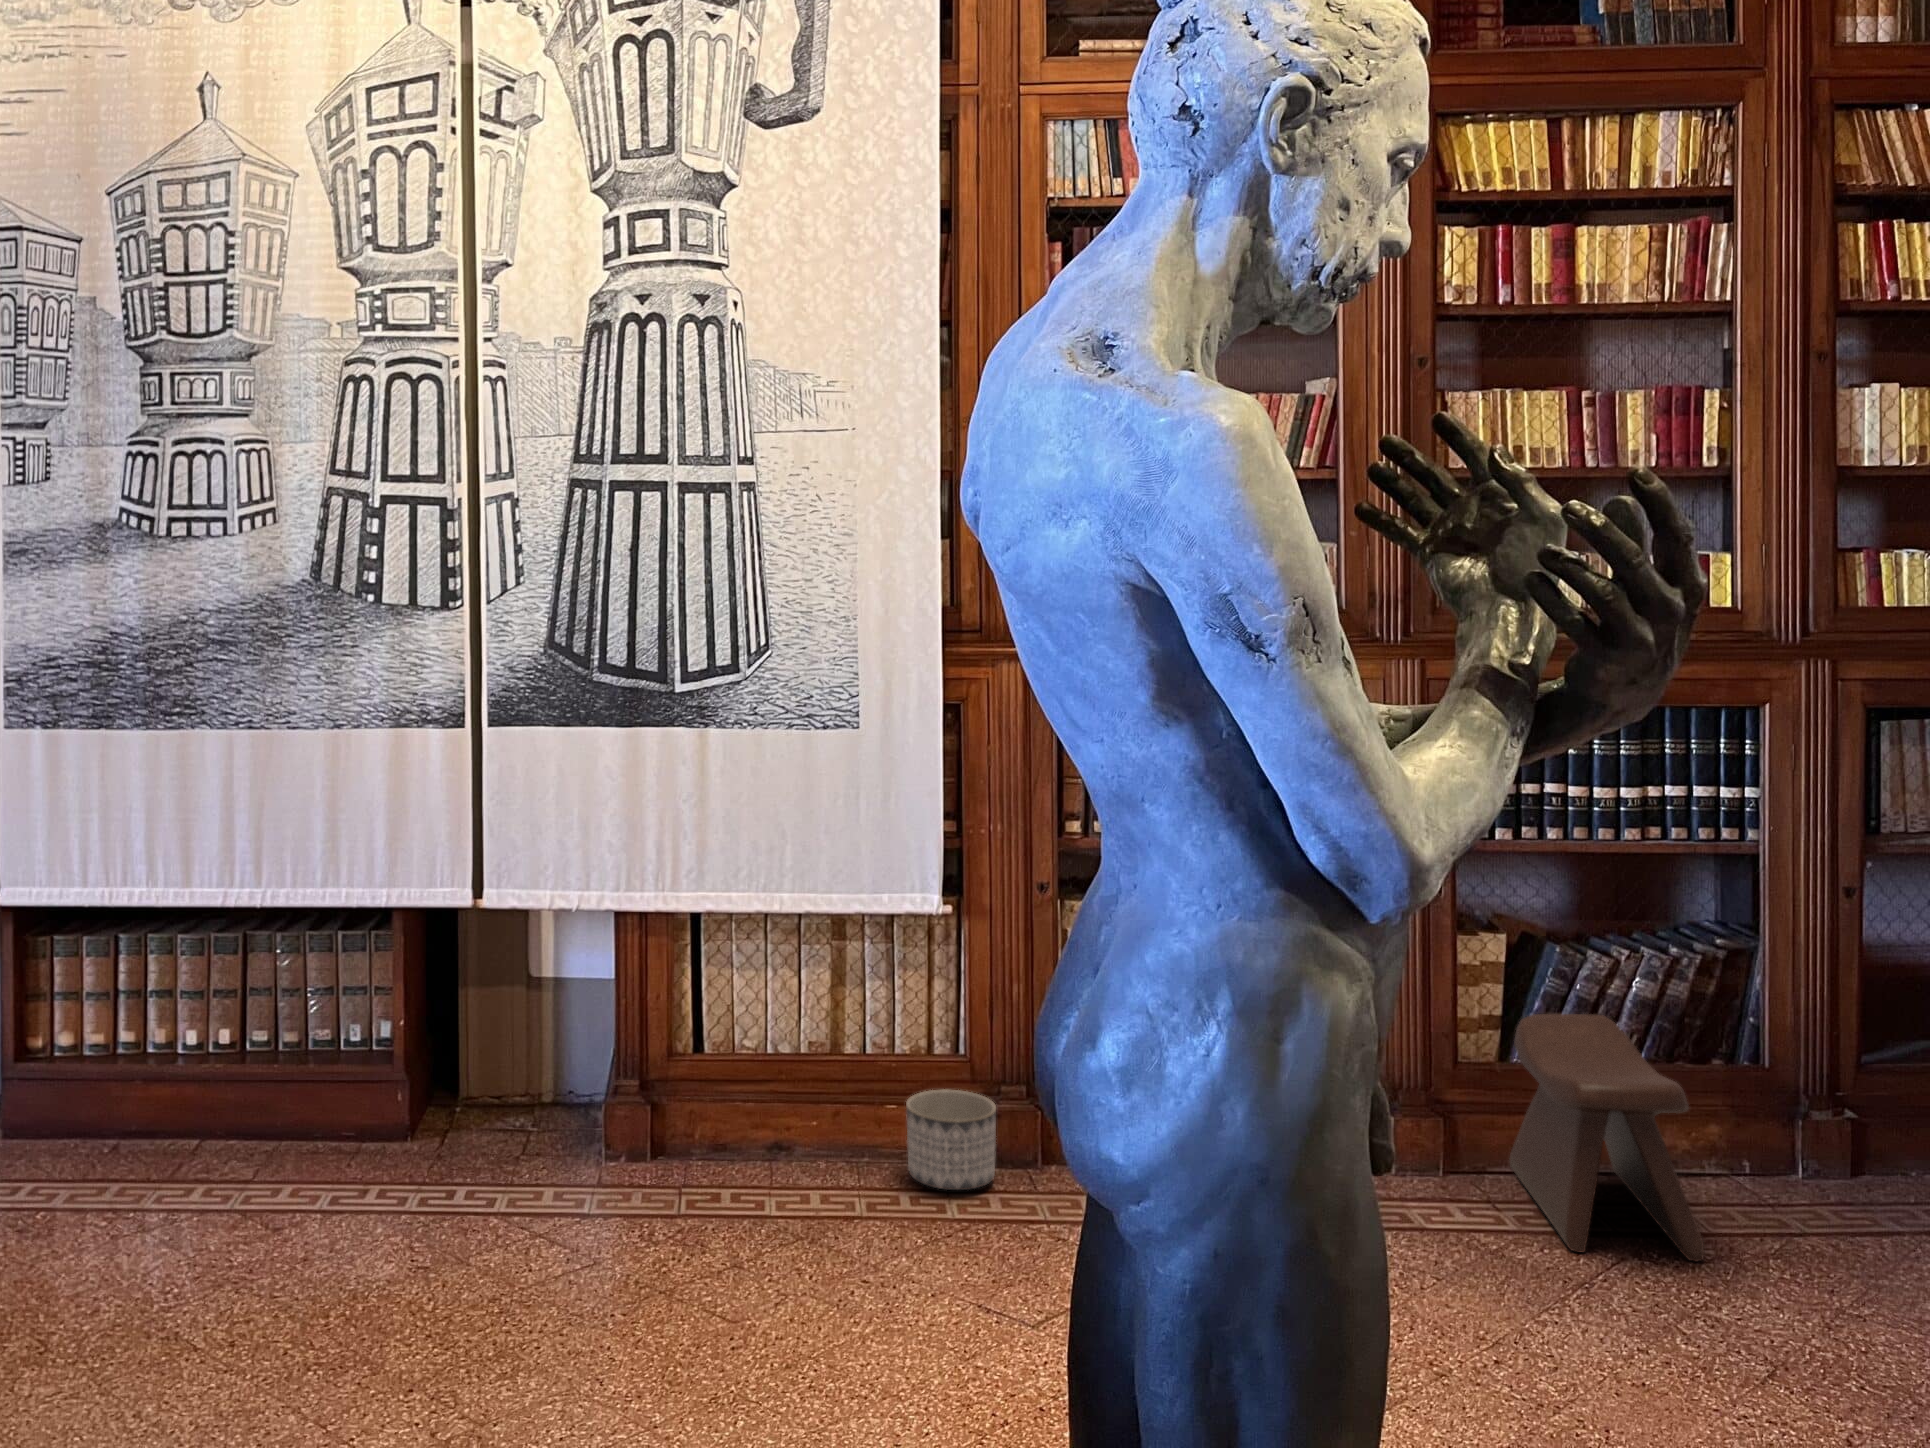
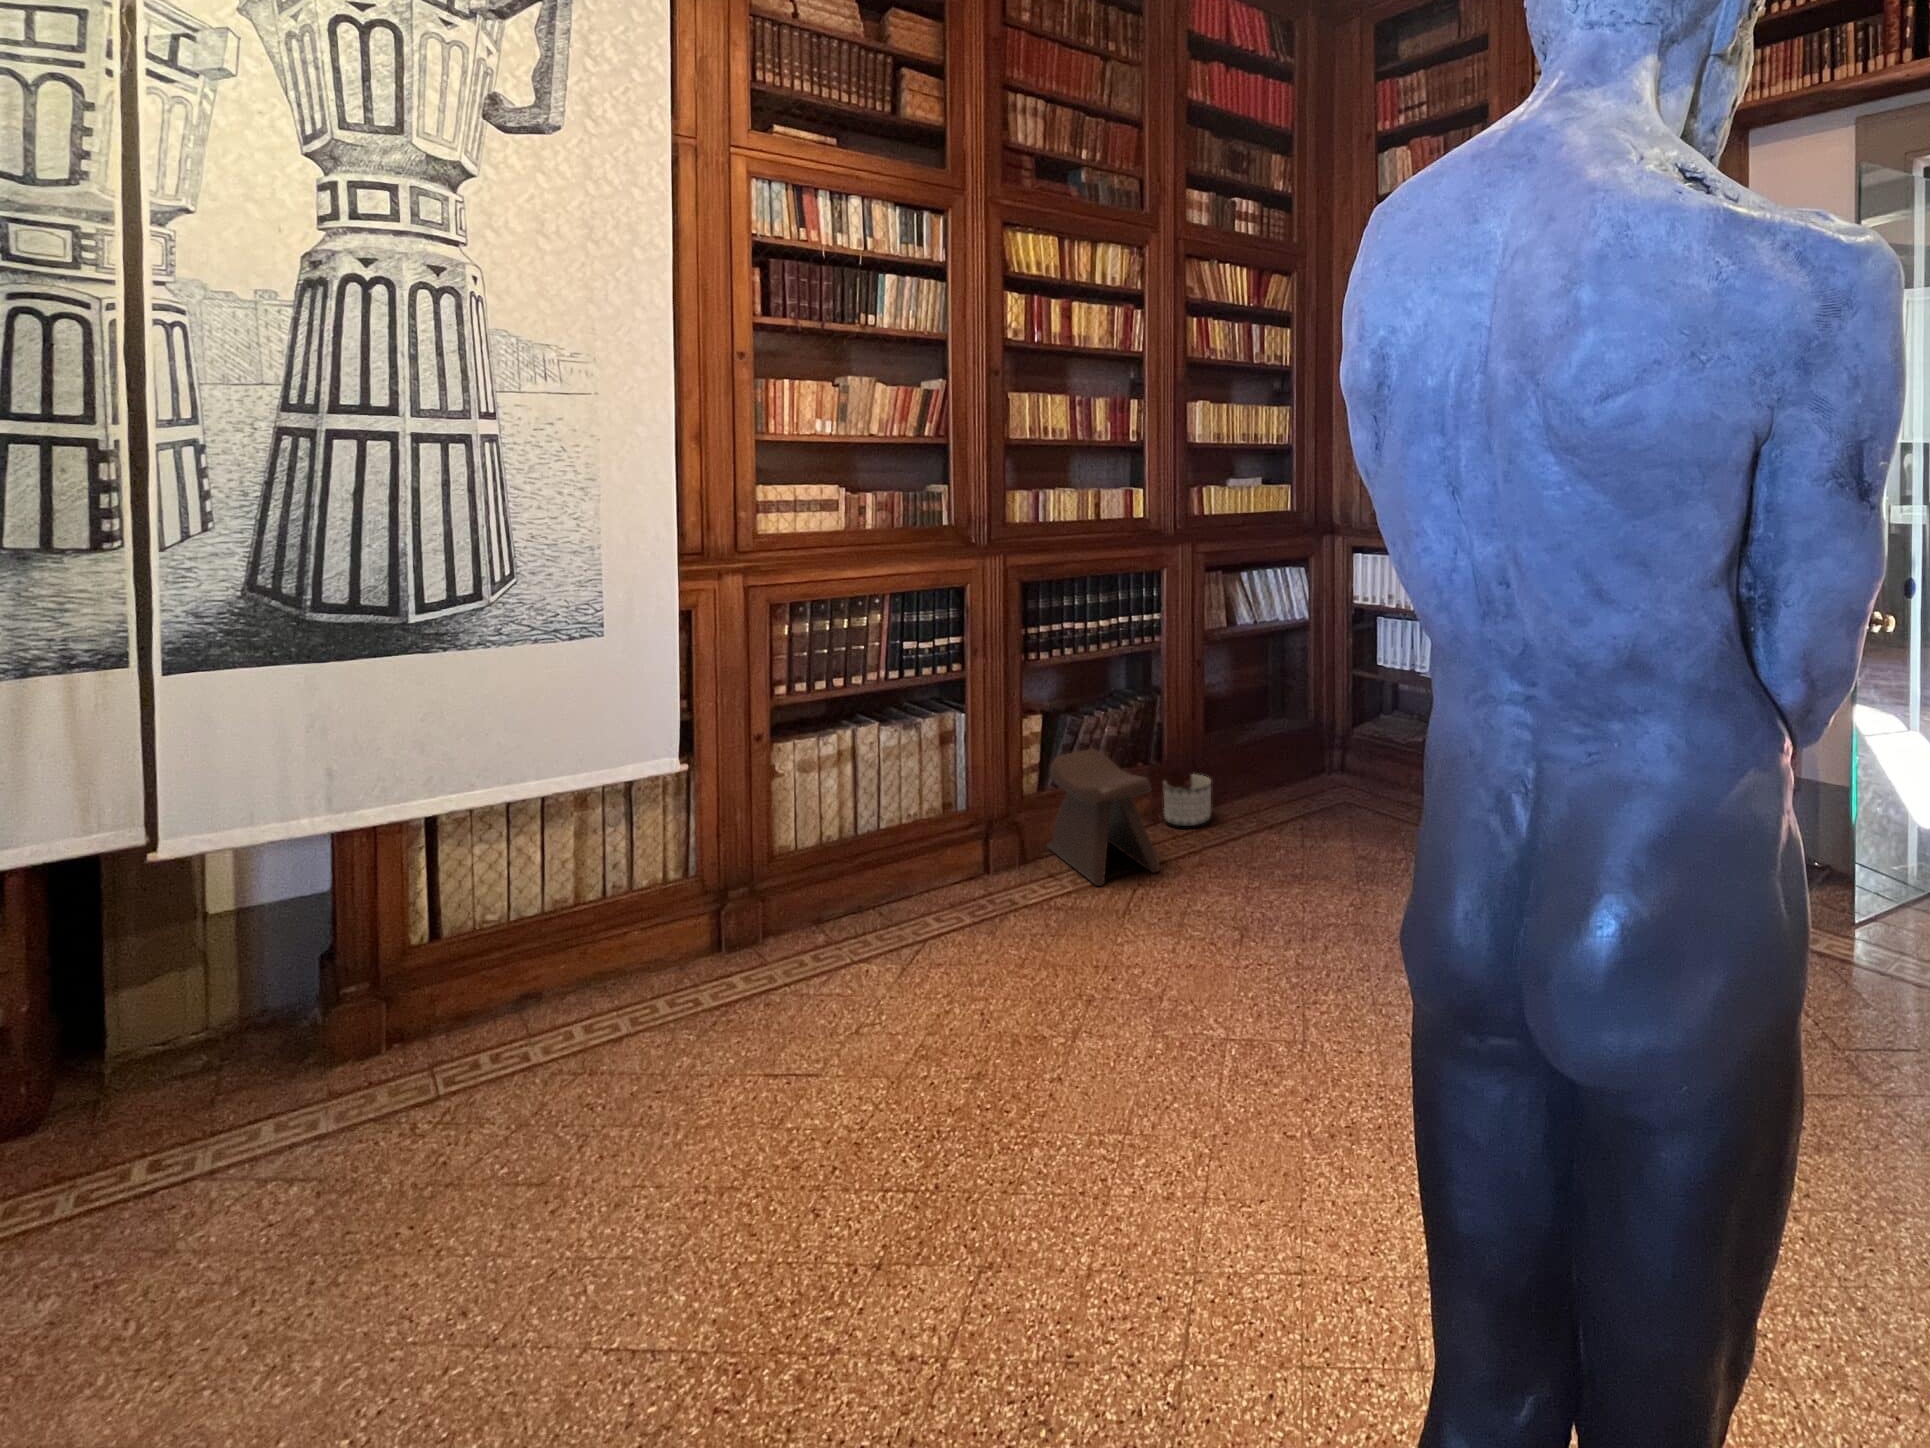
planter: present [906,1090,996,1190] -> present [1164,774,1211,826]

